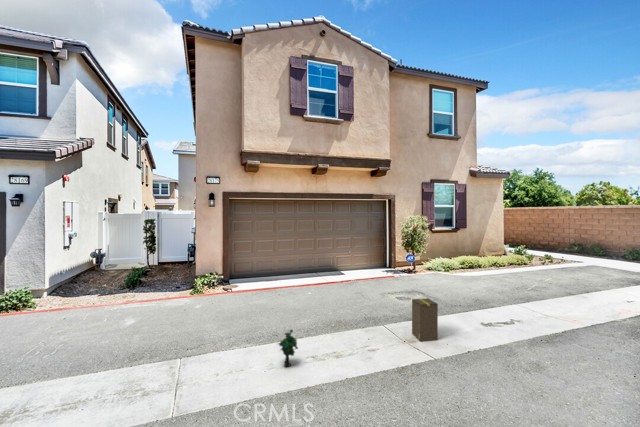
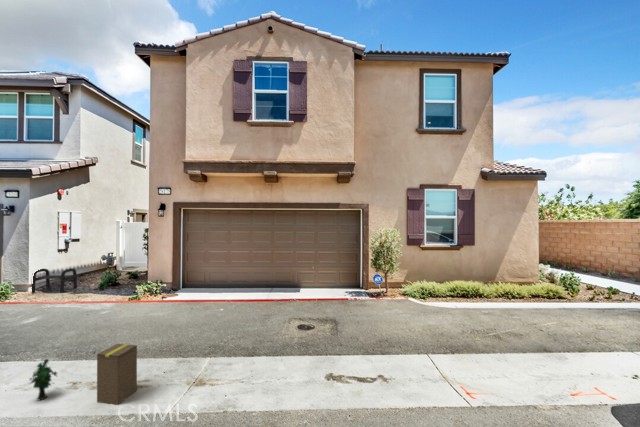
bench: none [49,268,100,299] -> present [31,269,77,293]
cardboard box: present [412,298,438,341] -> present [97,344,137,404]

